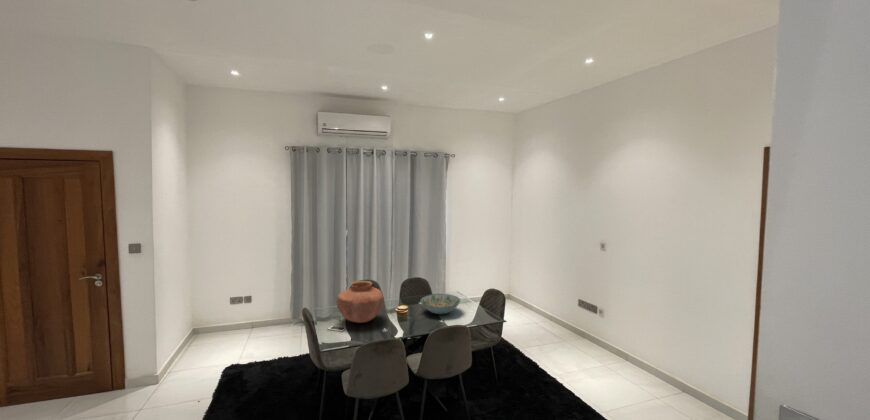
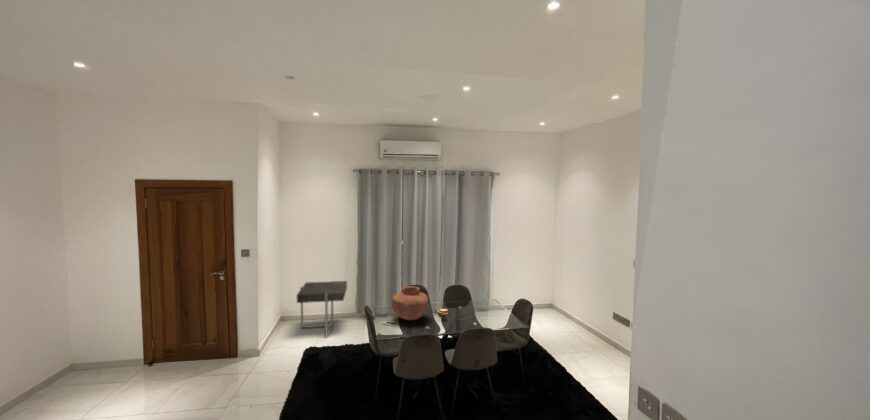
side table: none [212,281,280,352] -> present [297,281,347,338]
decorative bowl: present [420,294,460,314] -> none [460,300,494,318]

